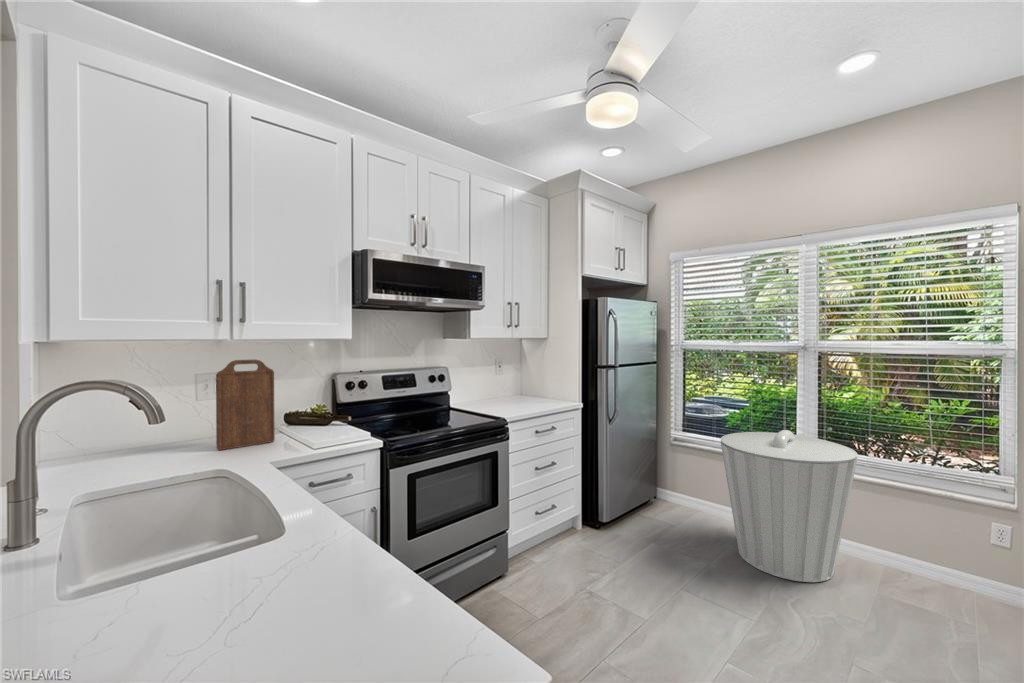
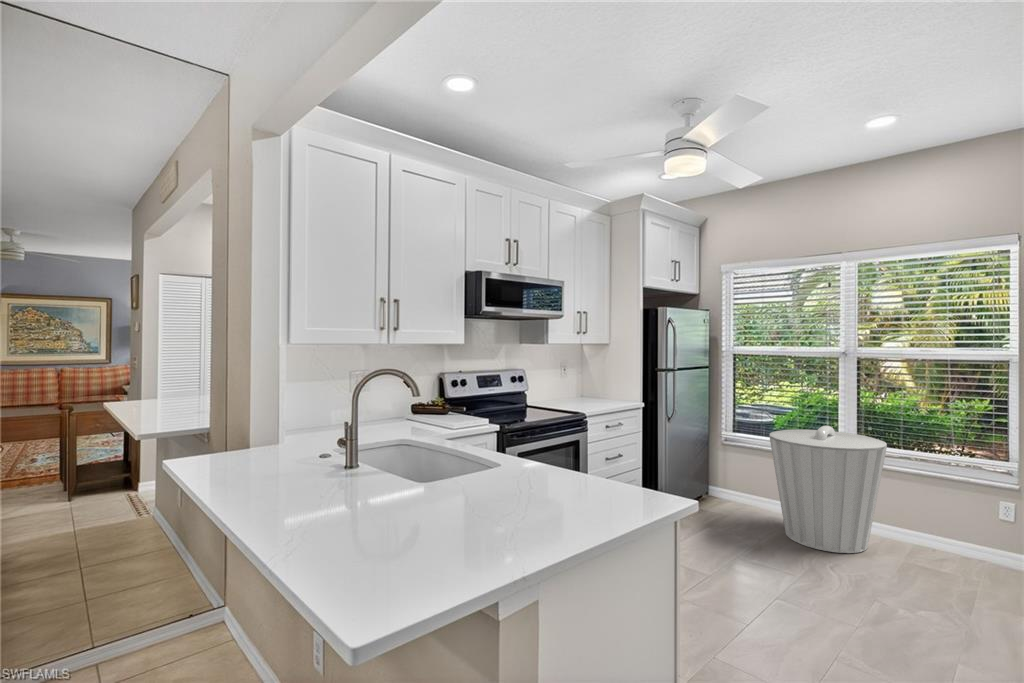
cutting board: present [216,360,275,450] -> none [384,359,419,428]

